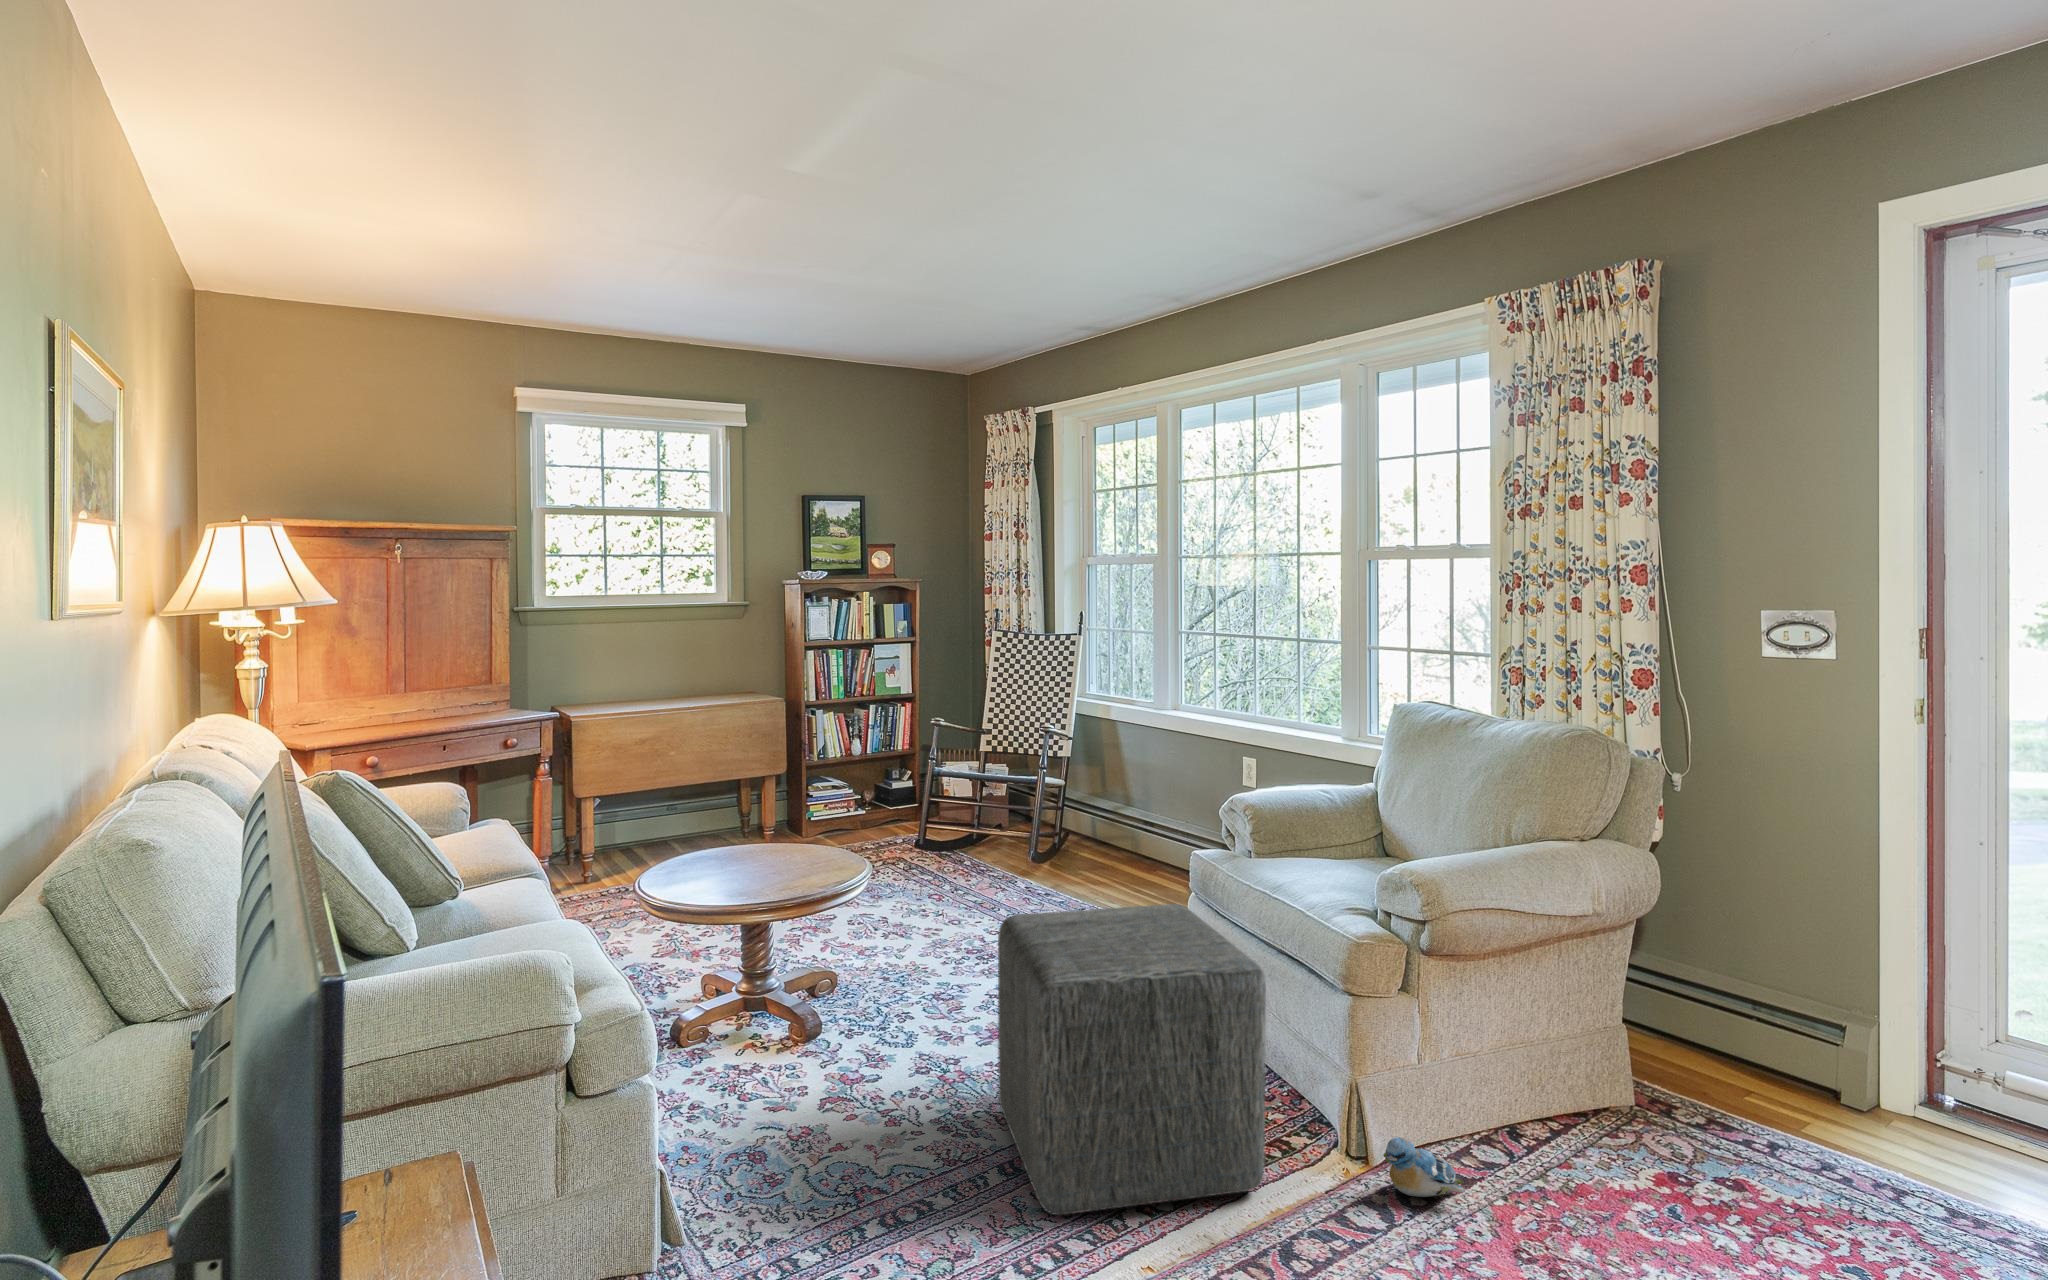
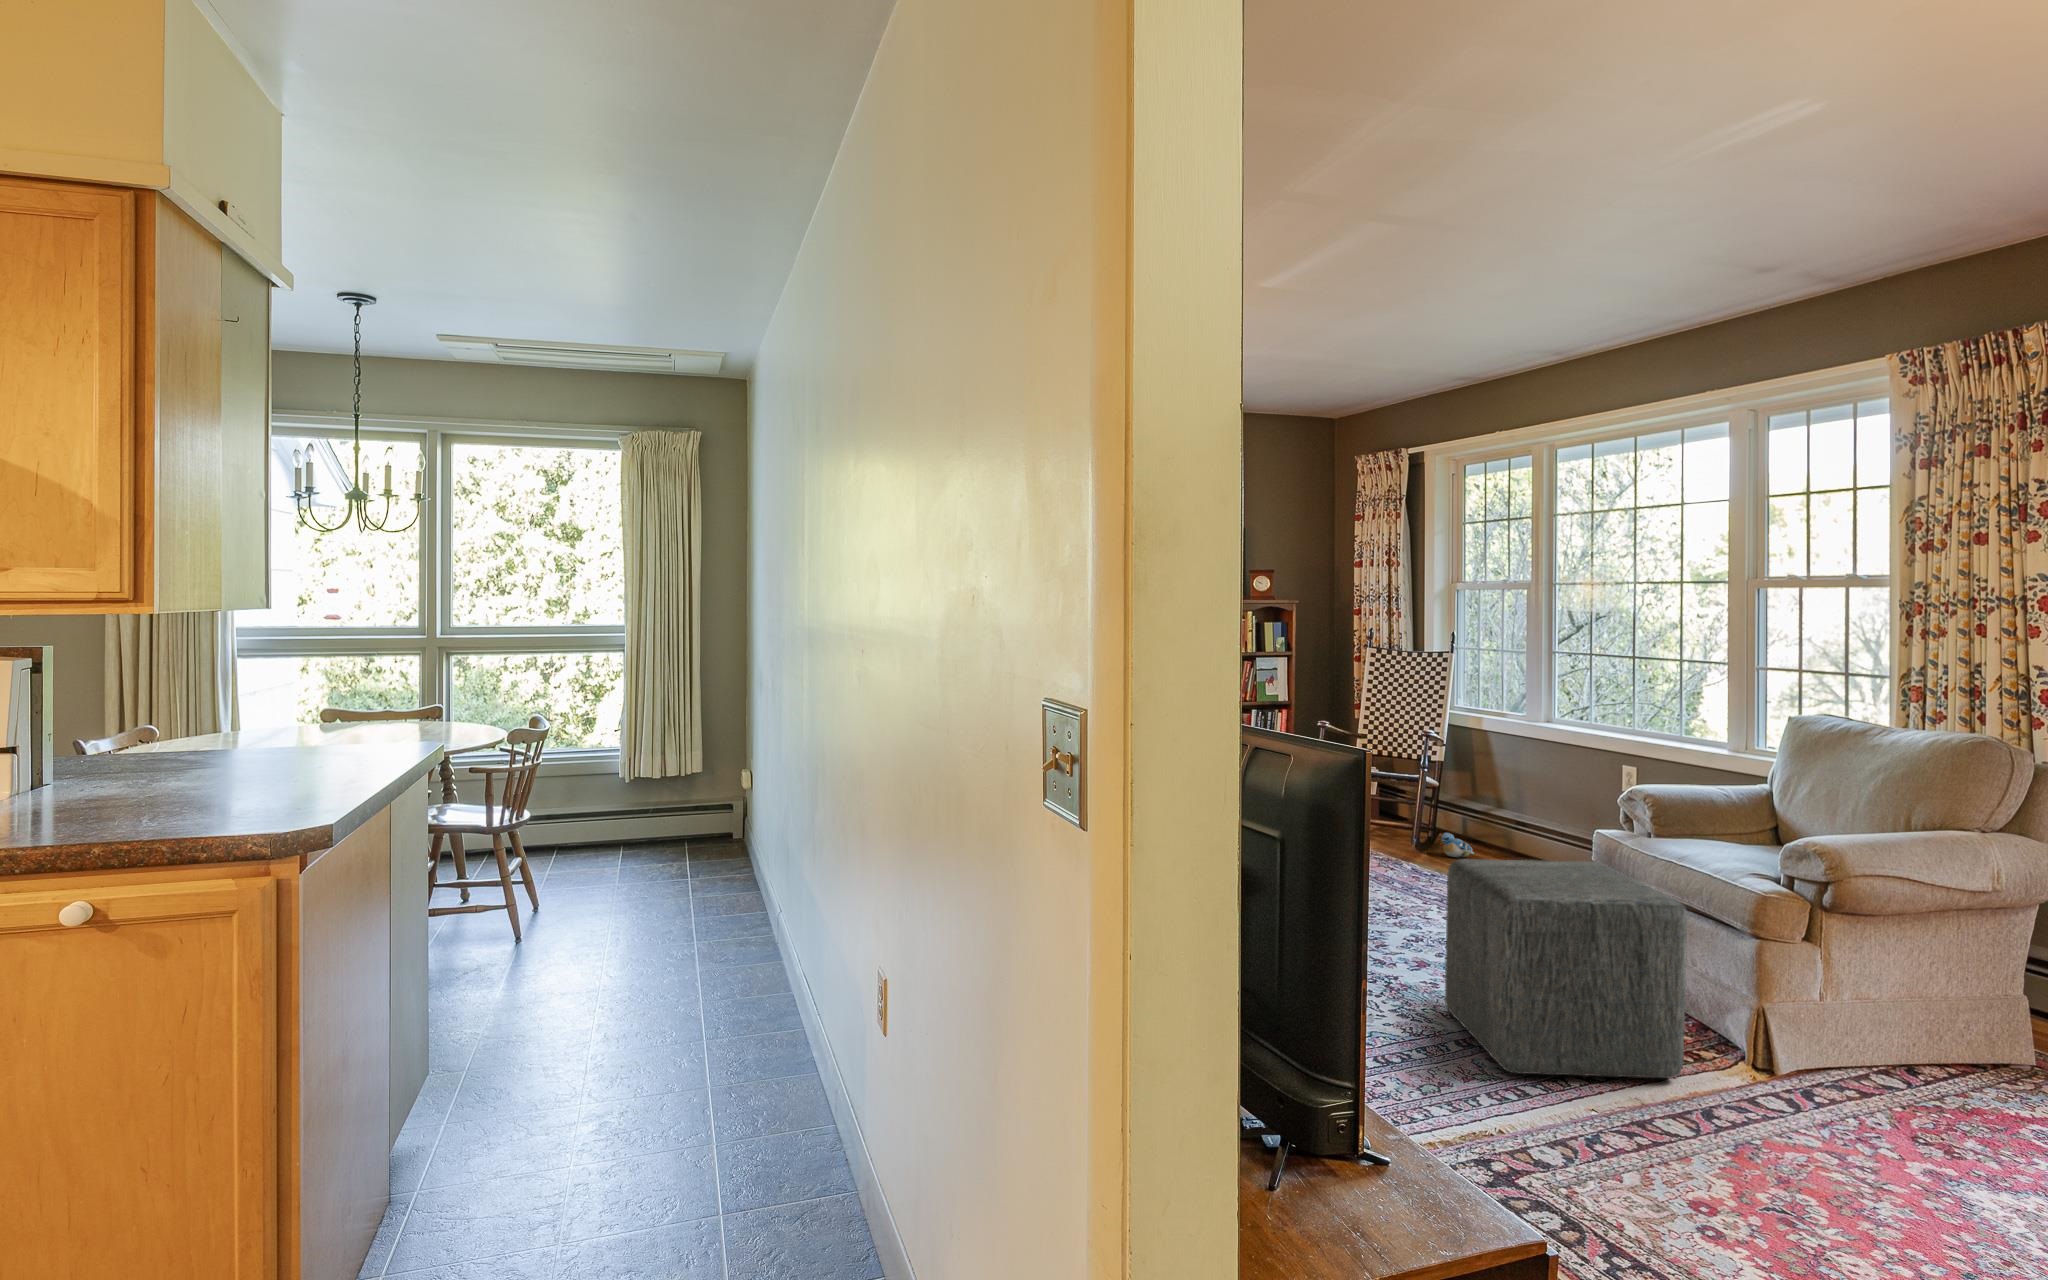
plush toy: present [1383,1137,1465,1197] -> present [1440,833,1476,858]

